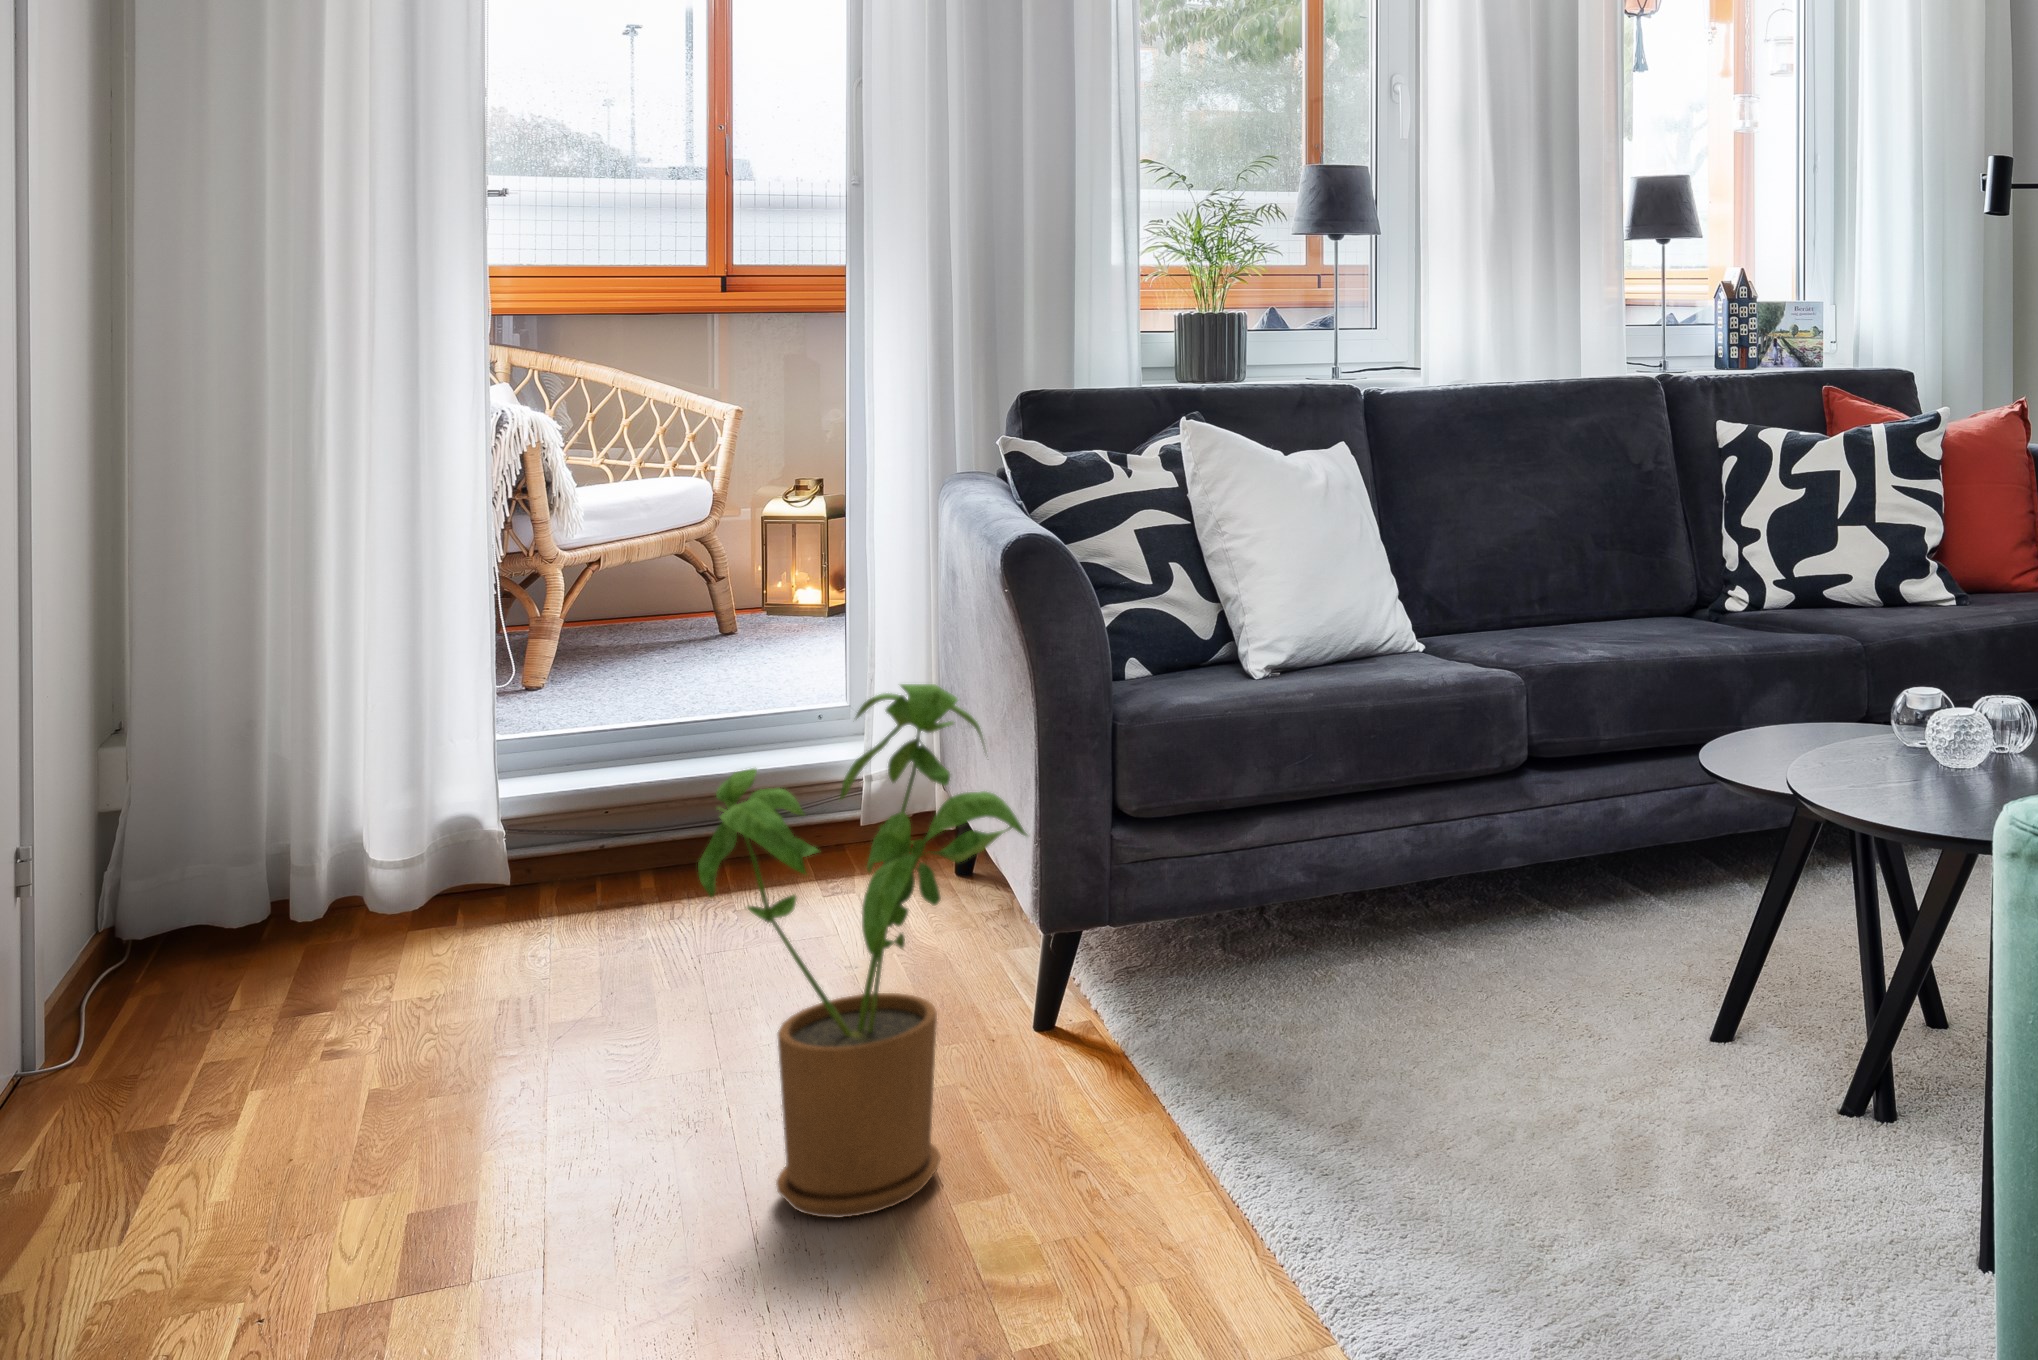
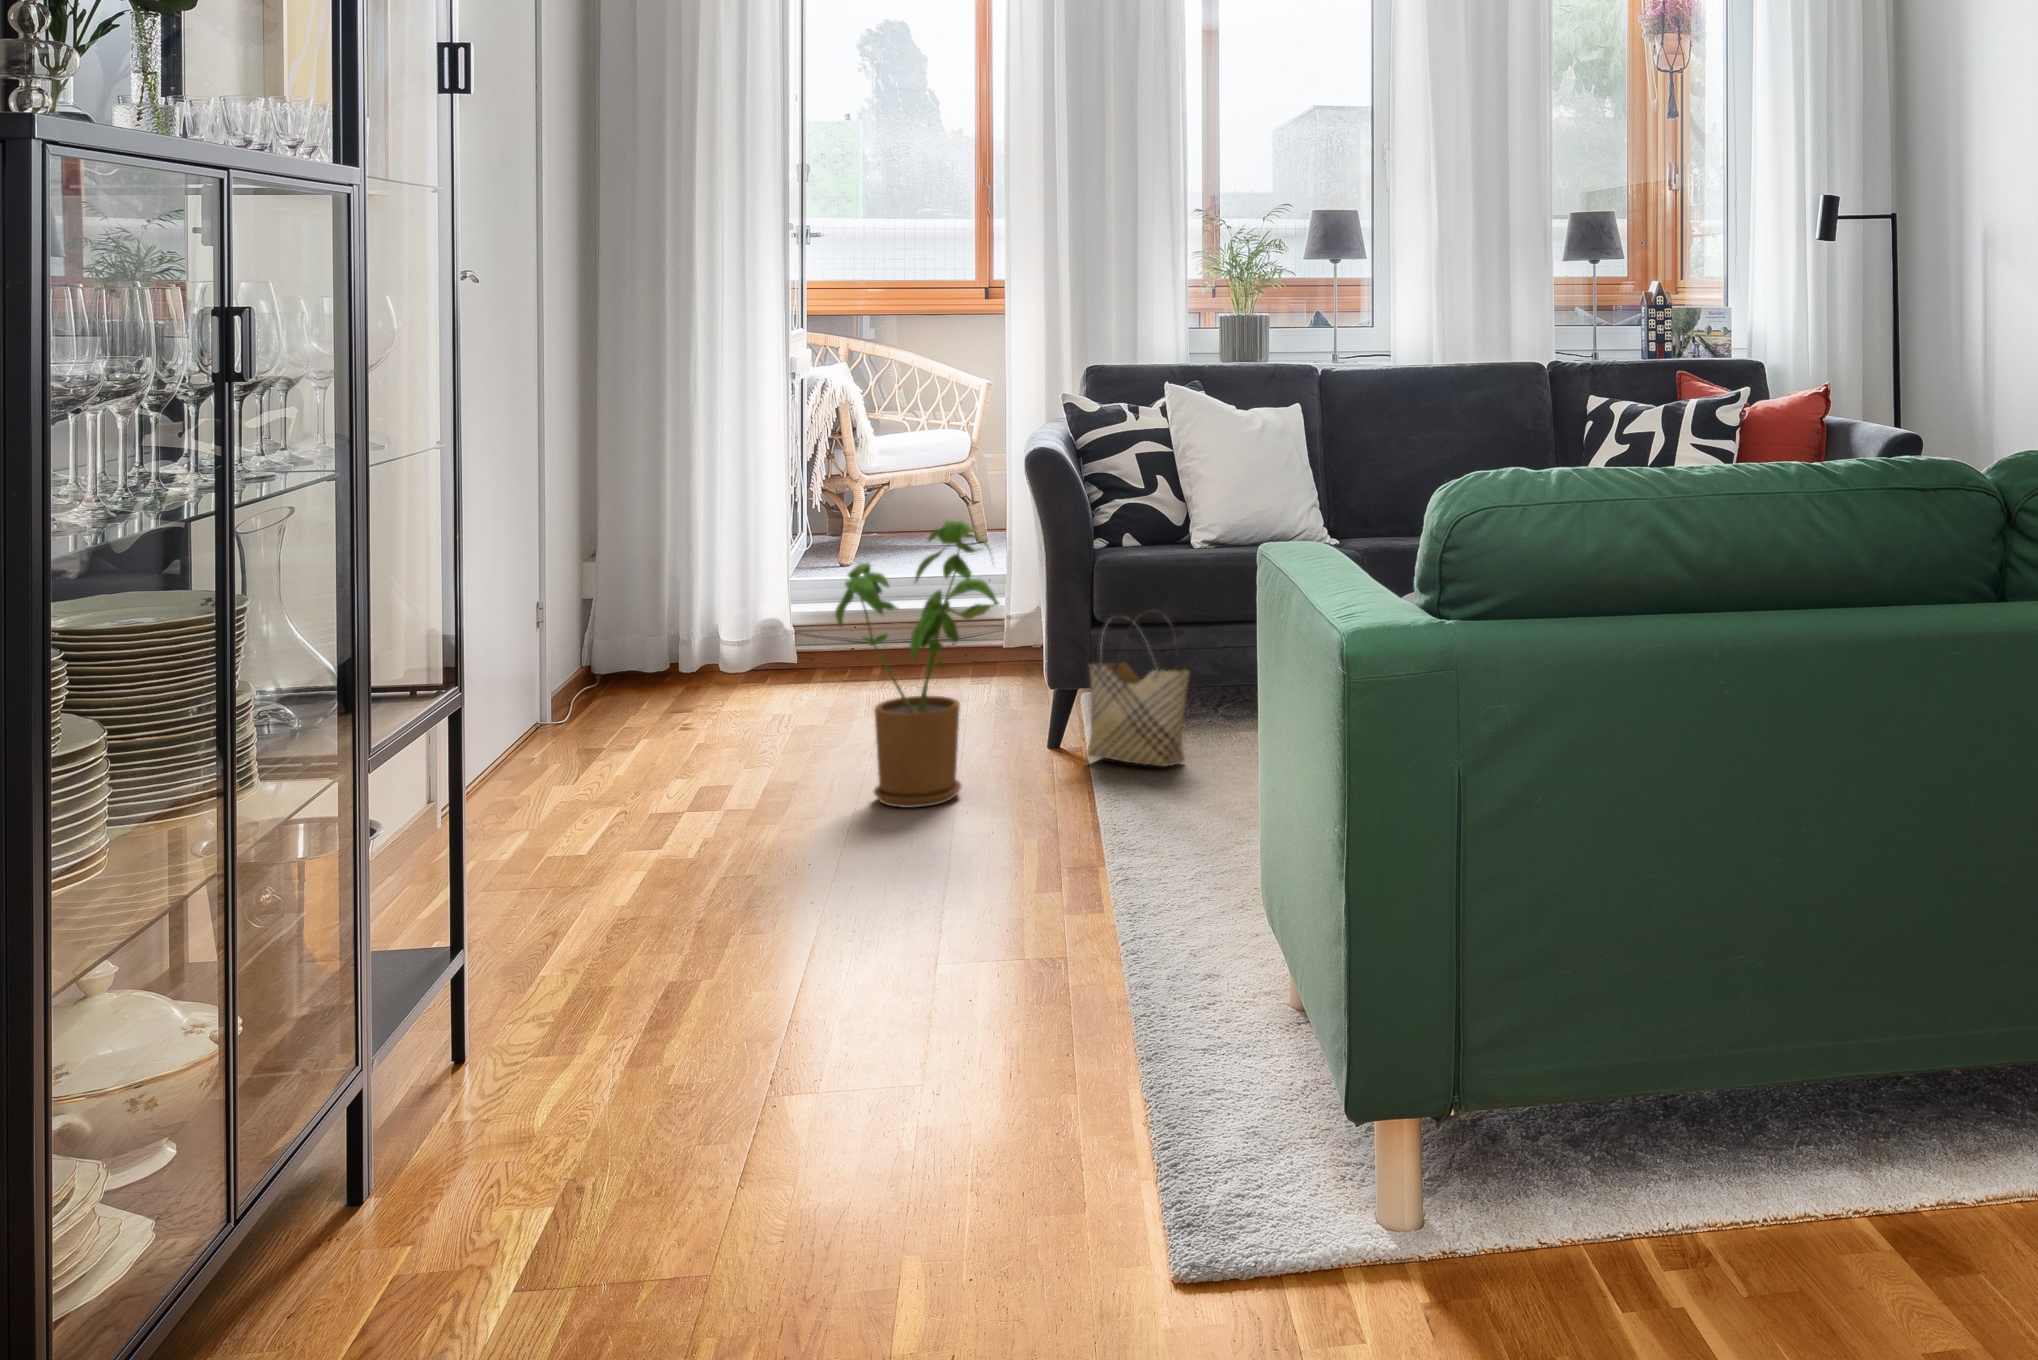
woven basket: none [1117,793,1298,1056] -> present [1087,609,1191,767]

